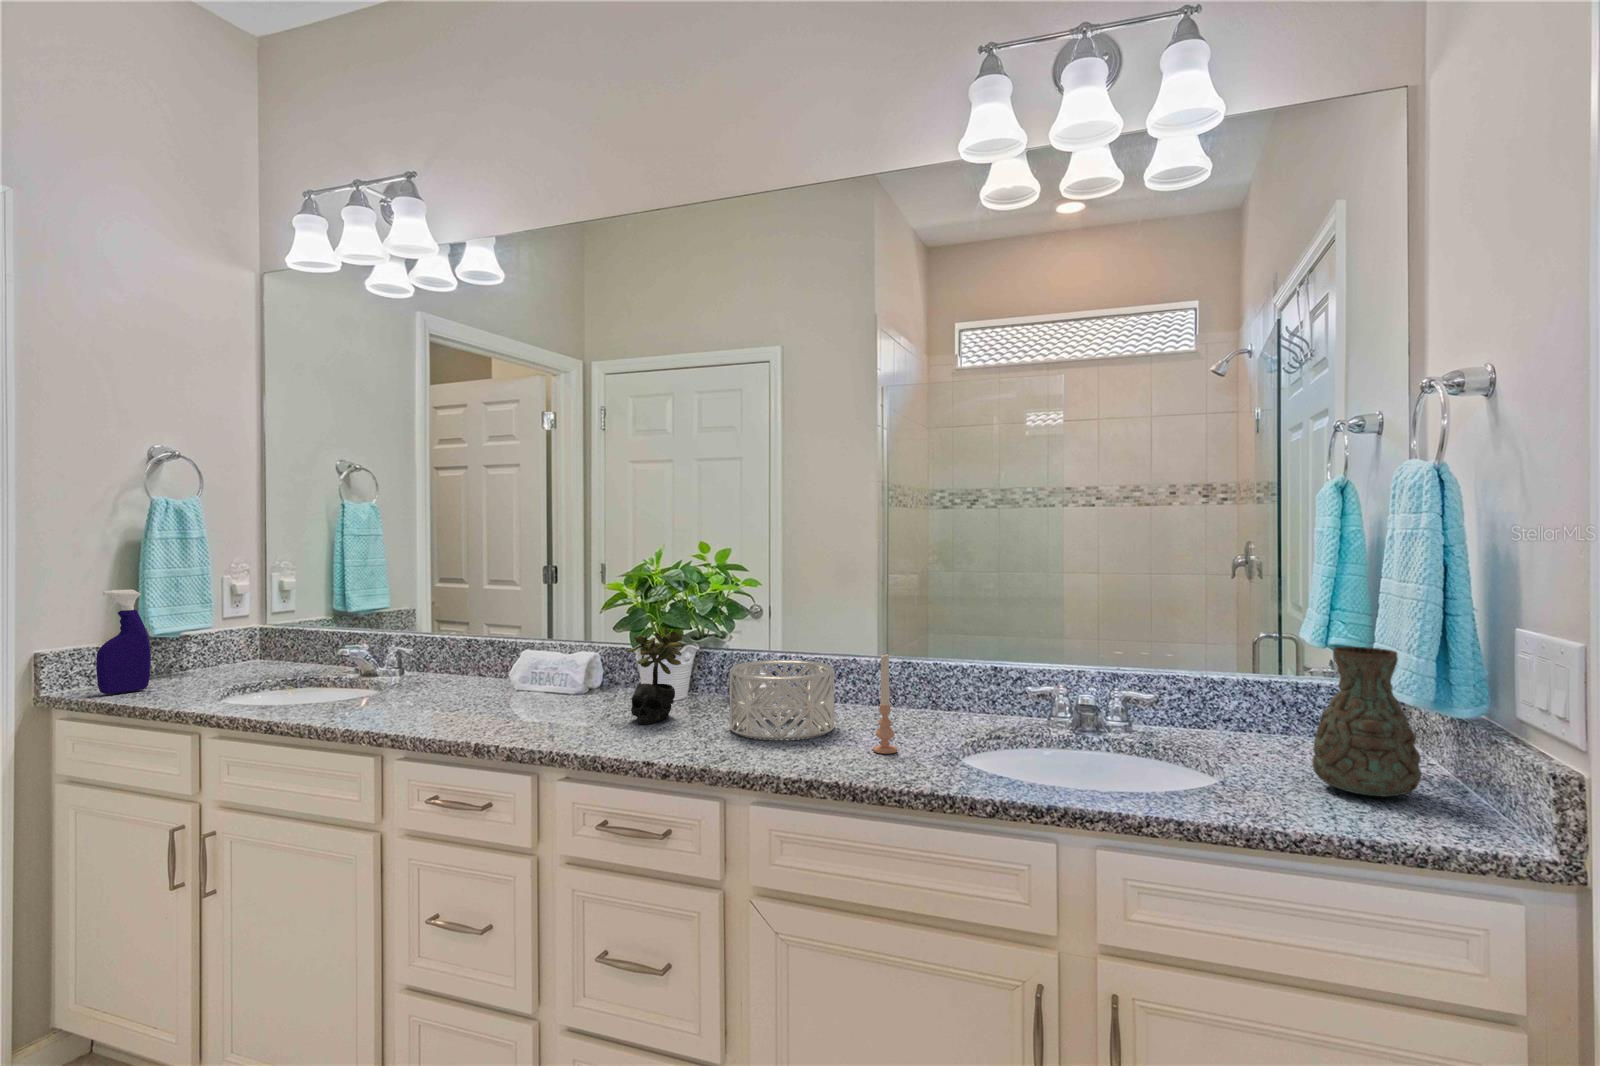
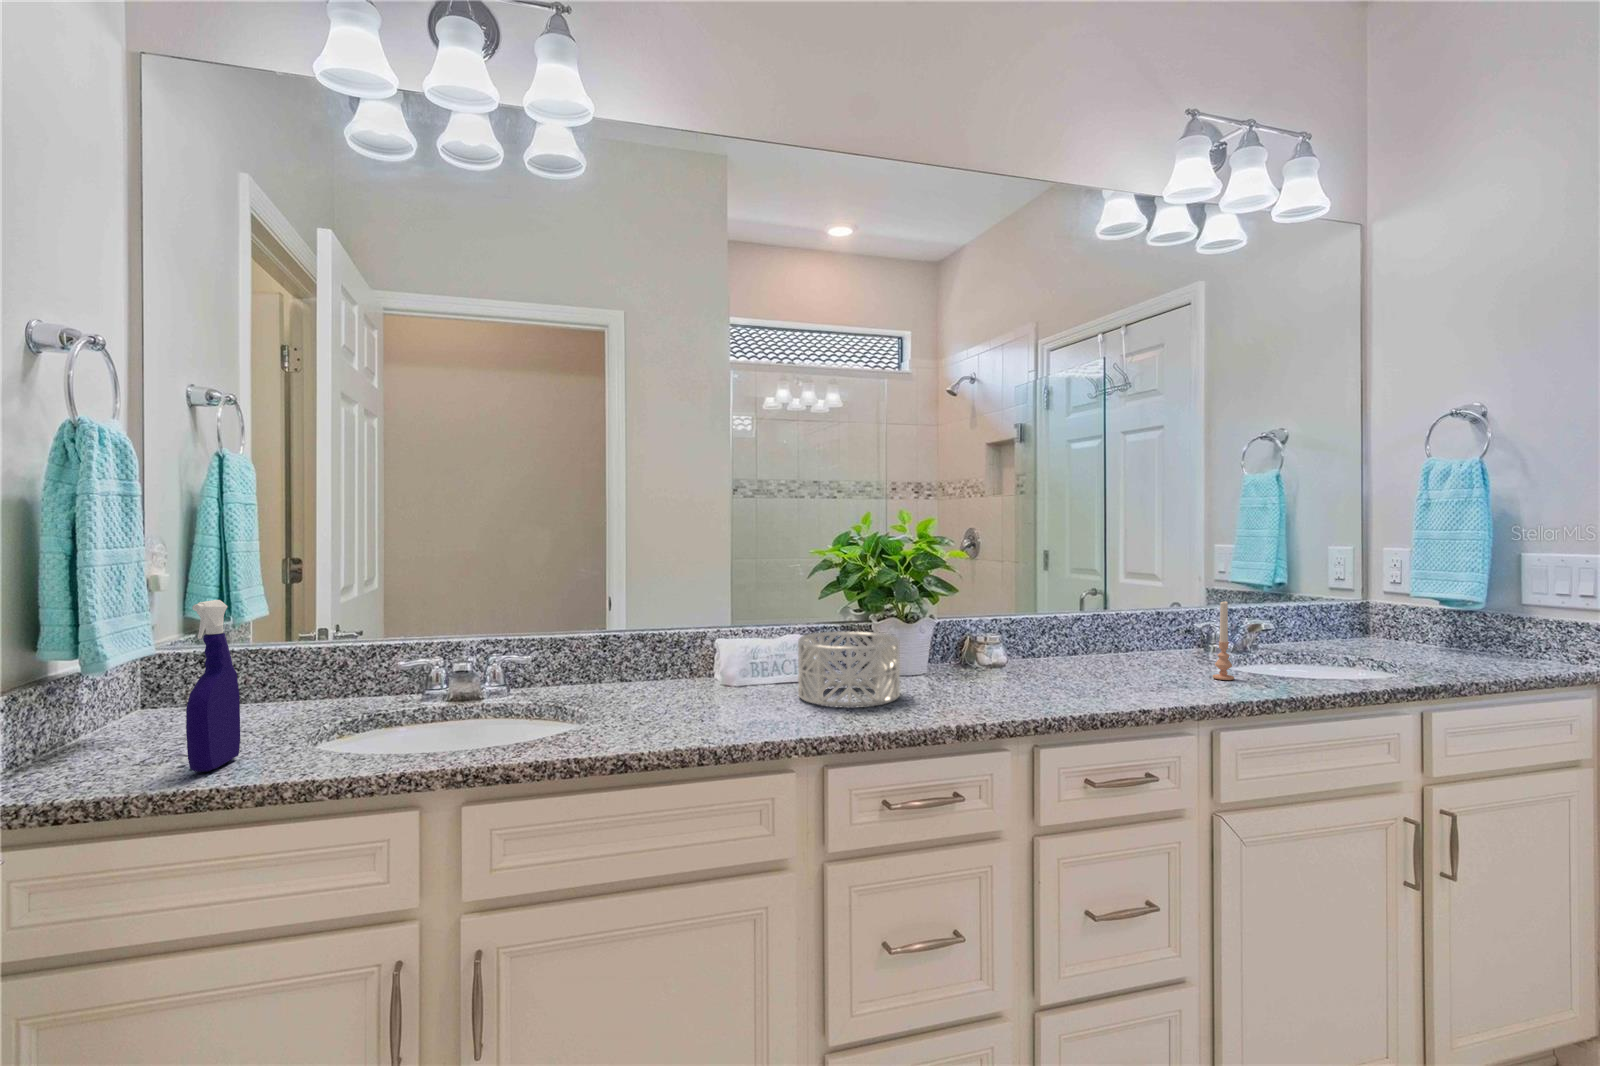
succulent plant: present [626,627,682,724] -> none [963,597,1025,691]
decorative vase: present [1312,647,1422,797] -> none [1434,573,1503,660]
decorative bowl: present [729,660,834,741] -> present [798,631,900,707]

